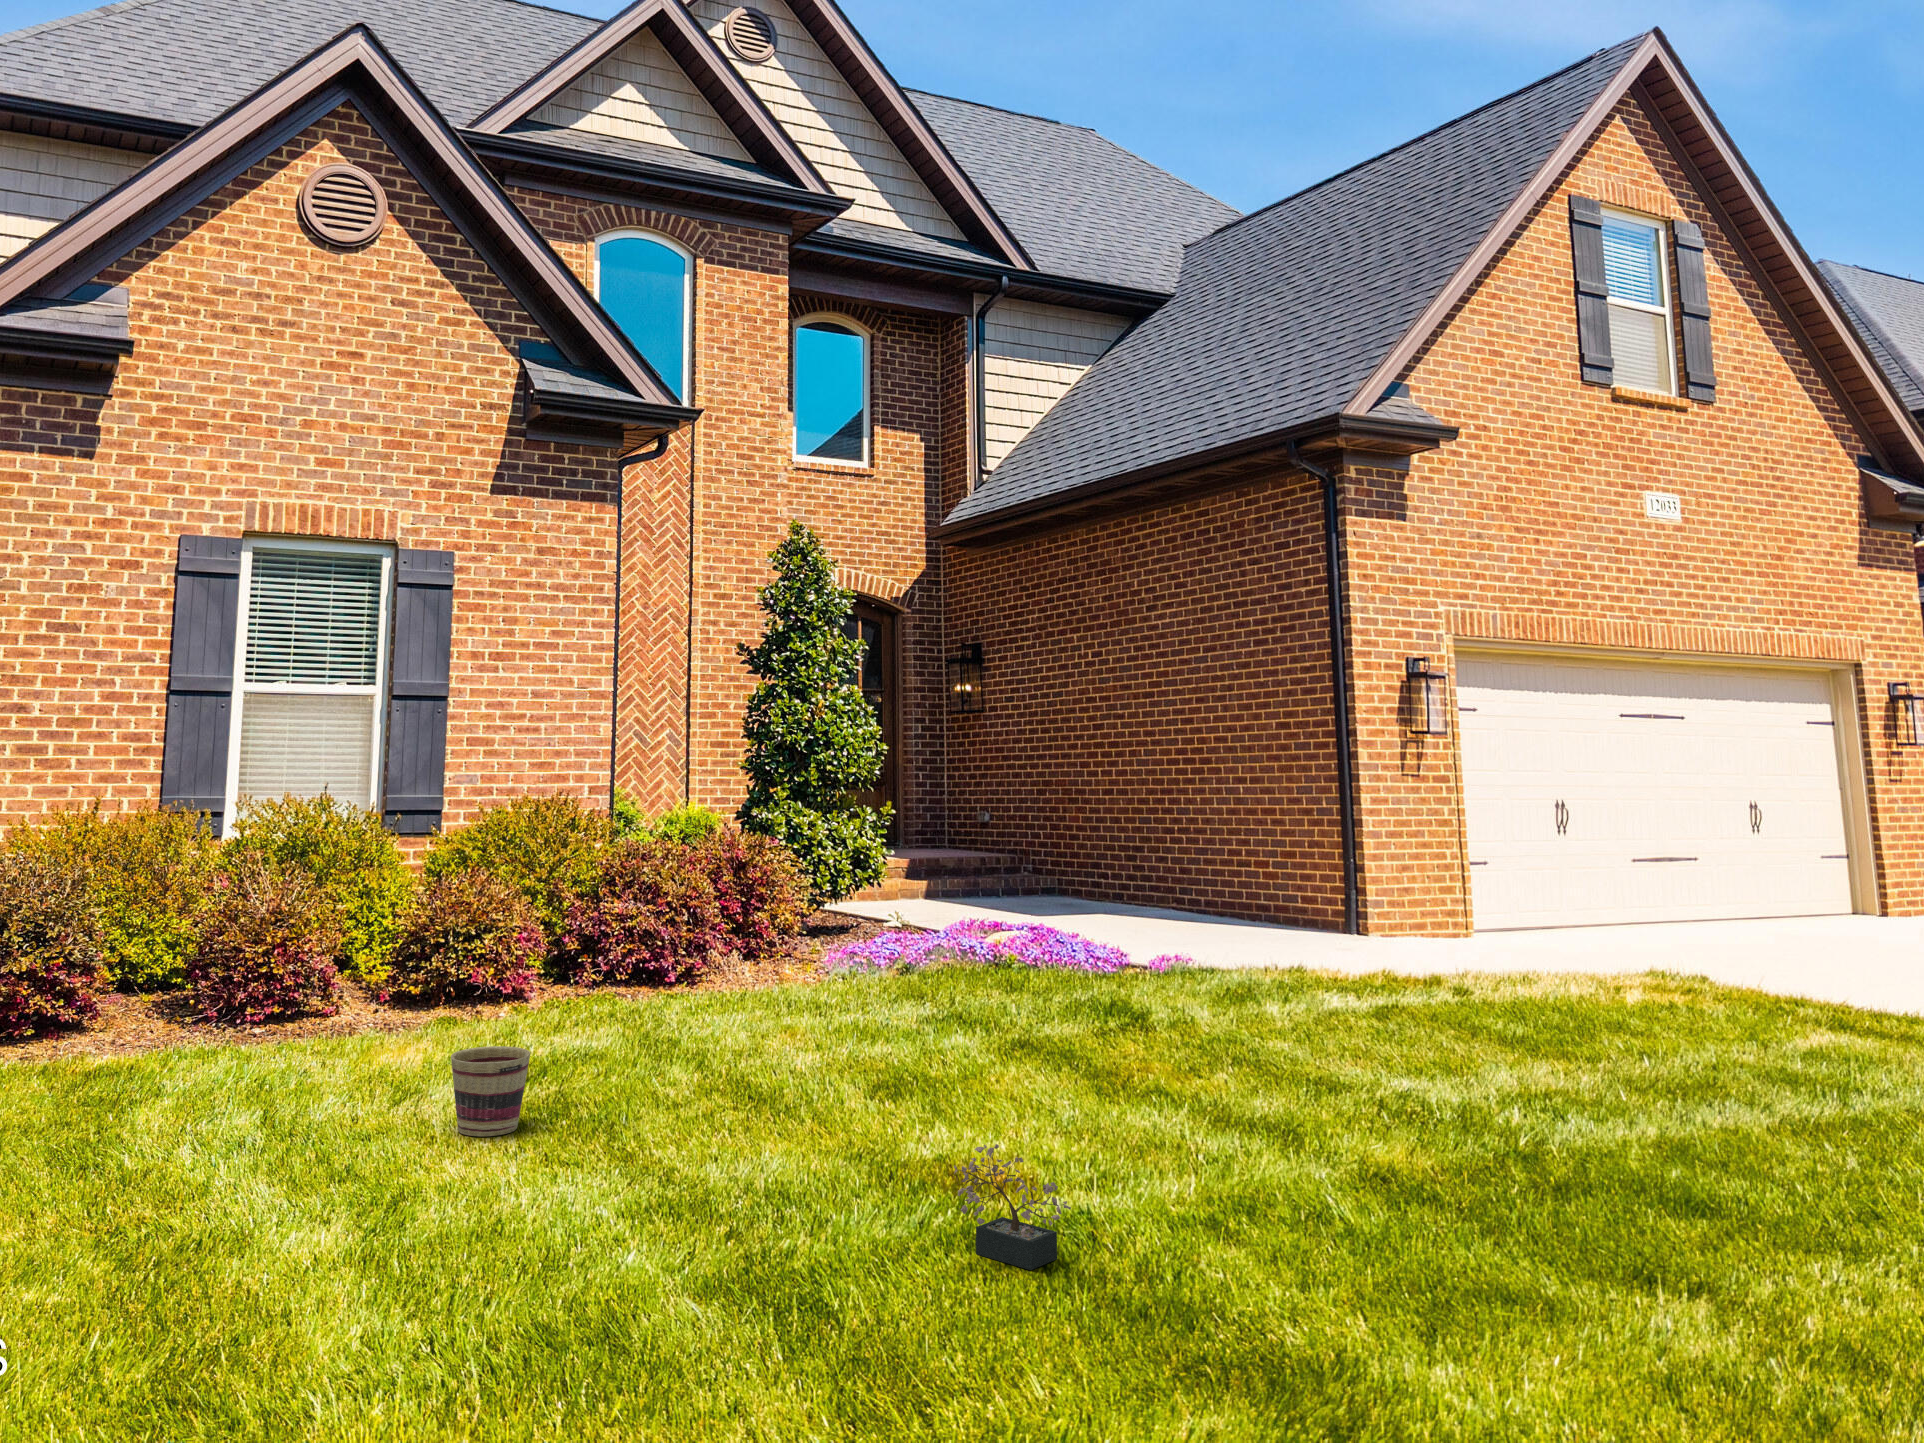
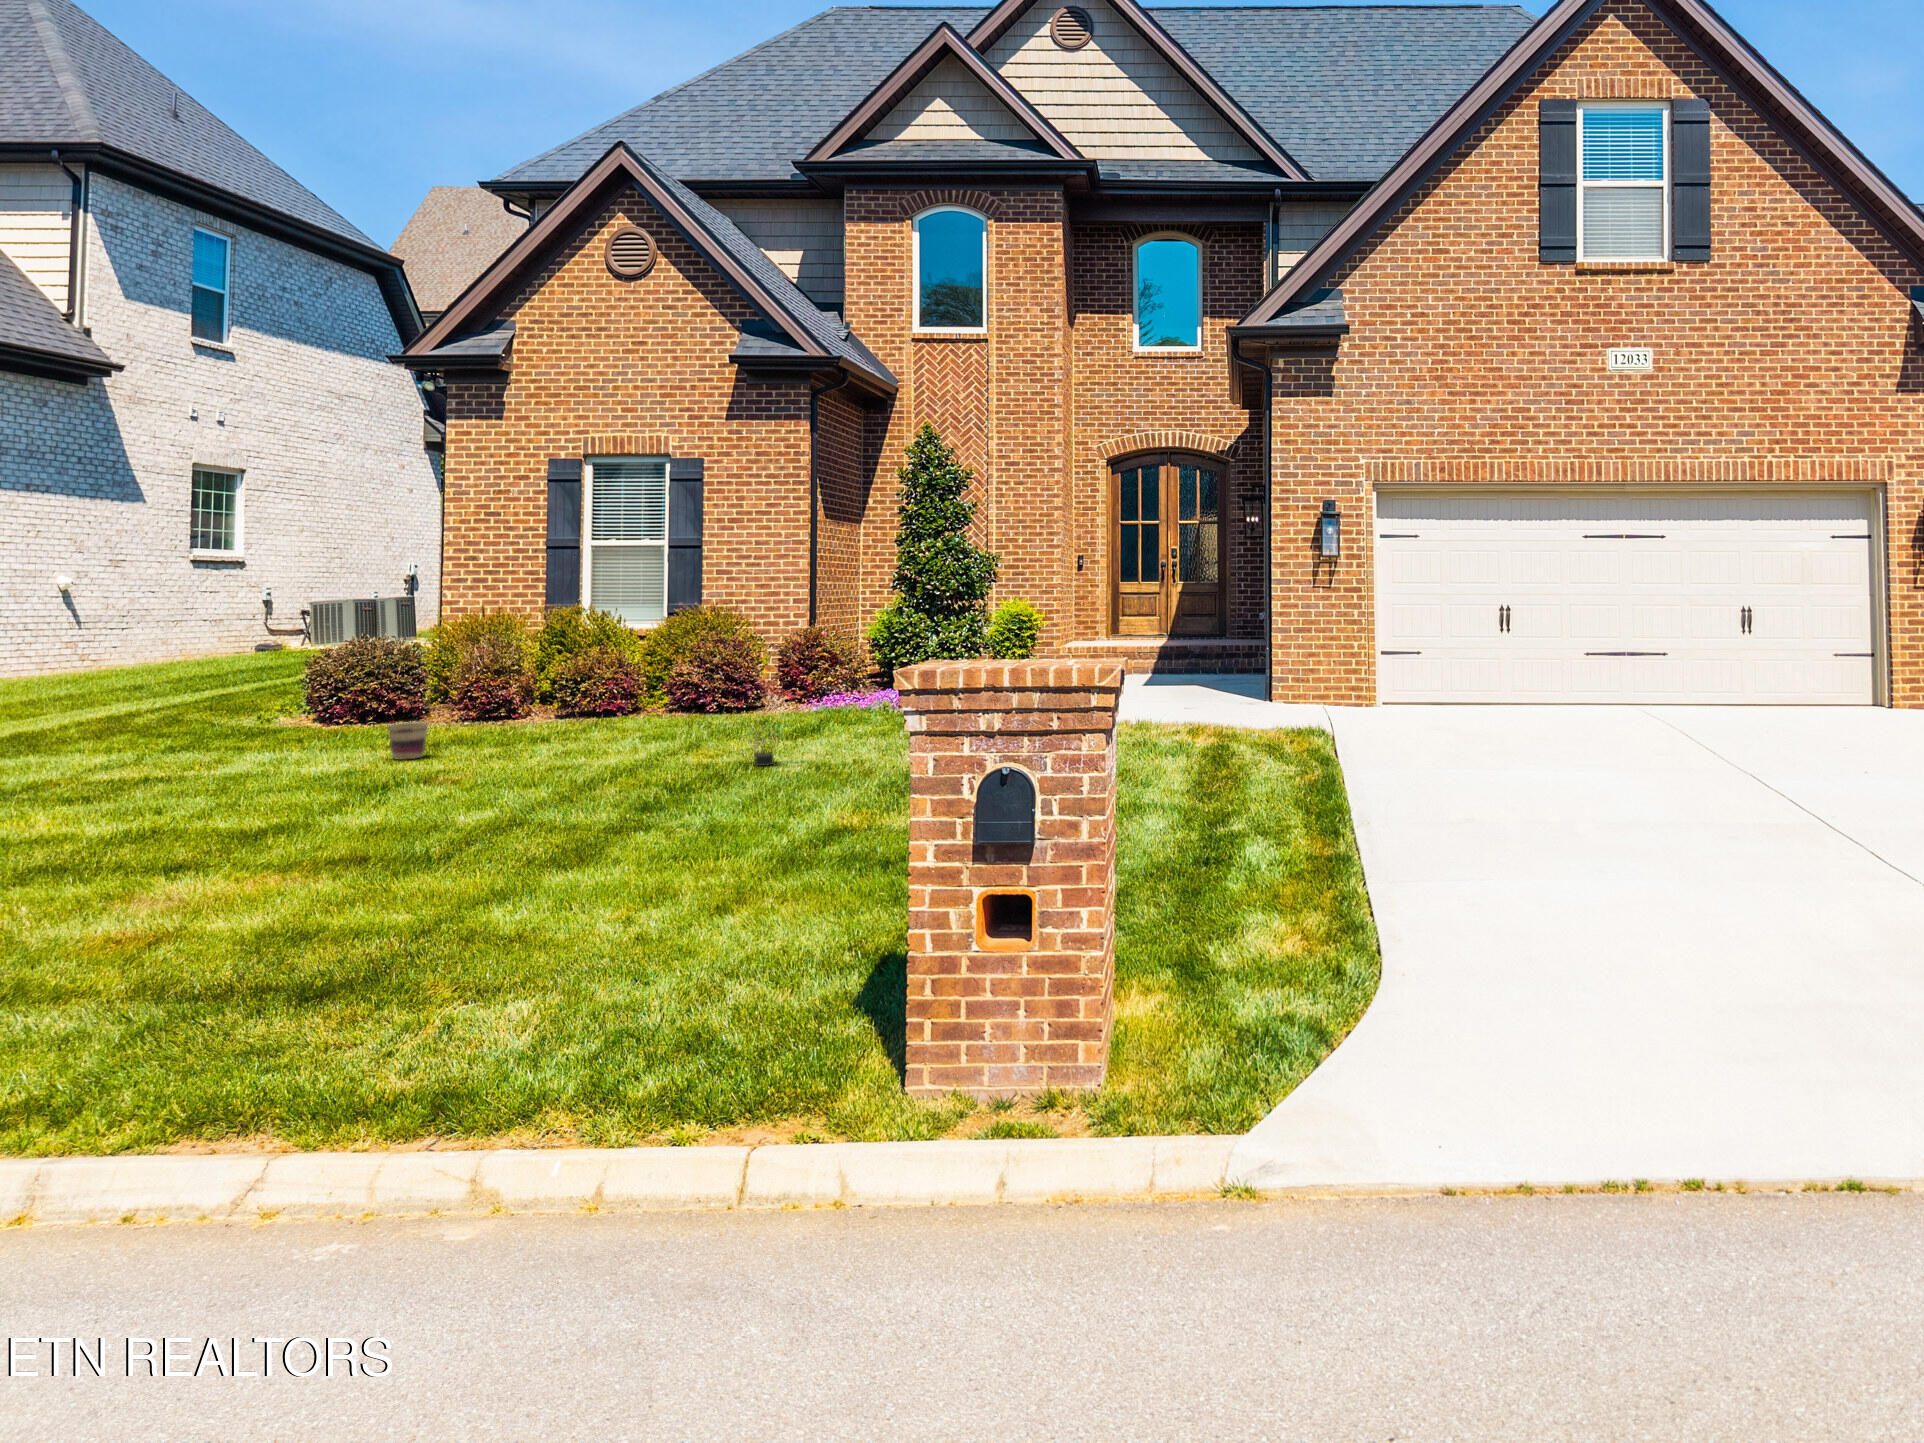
decorative plant: present [954,1144,1071,1270] -> present [753,727,776,766]

